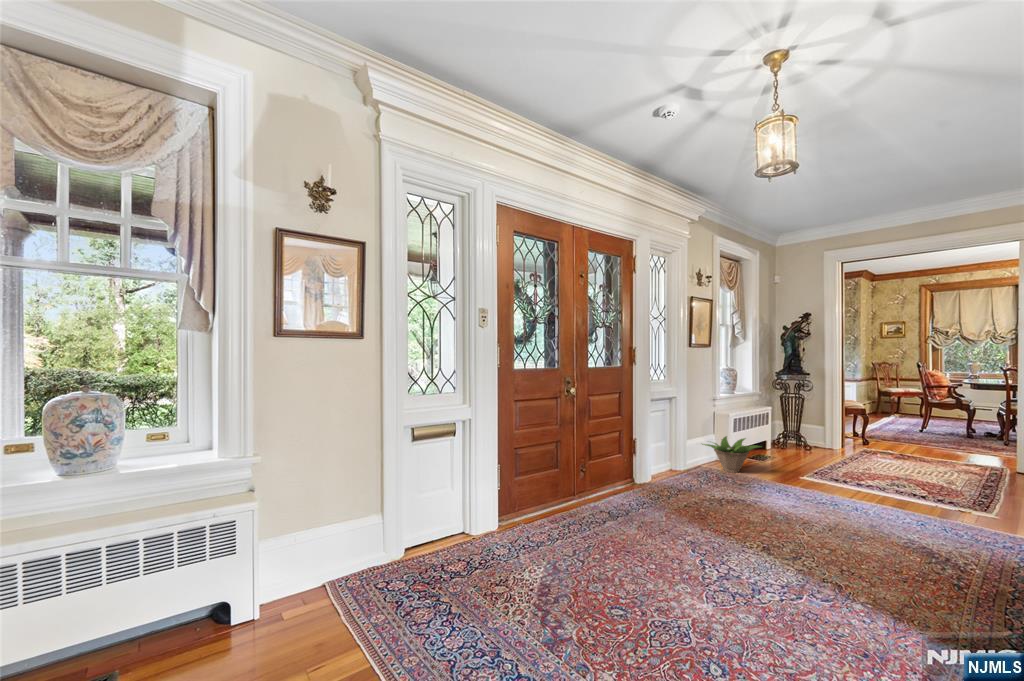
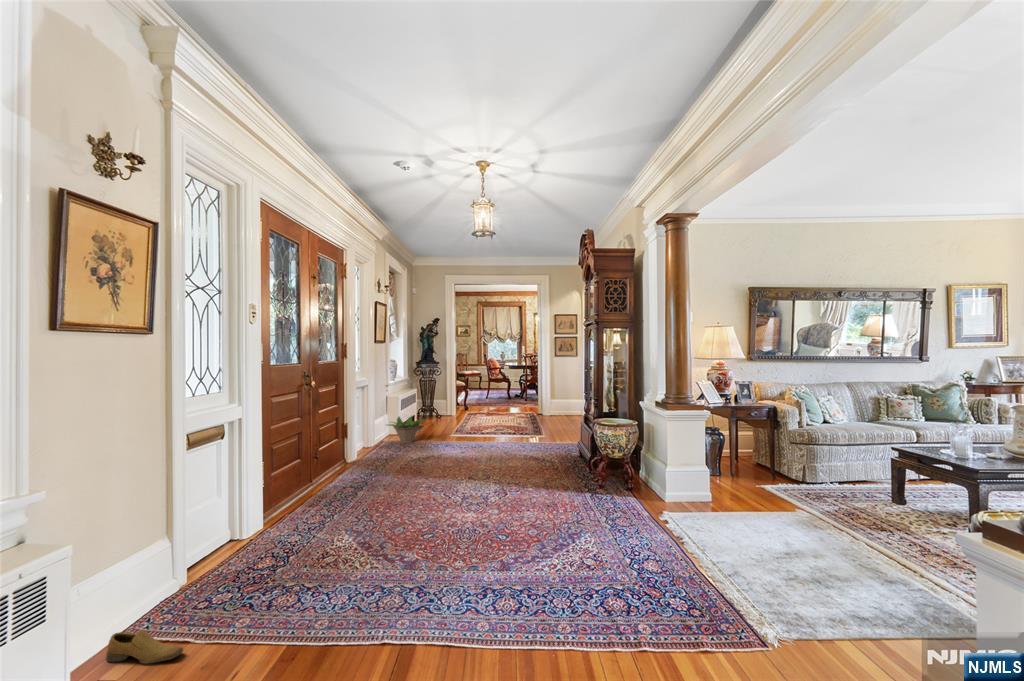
shoe: none [297,579,324,624] -> present [106,630,183,664]

